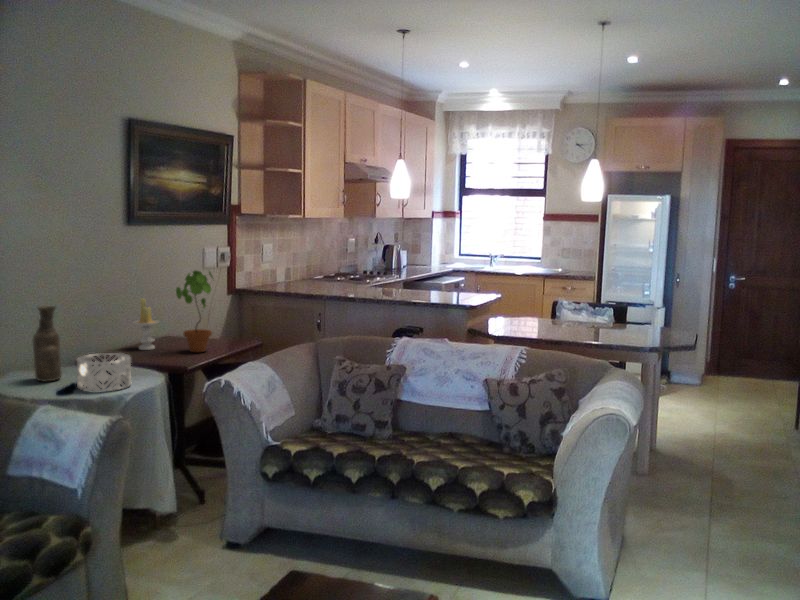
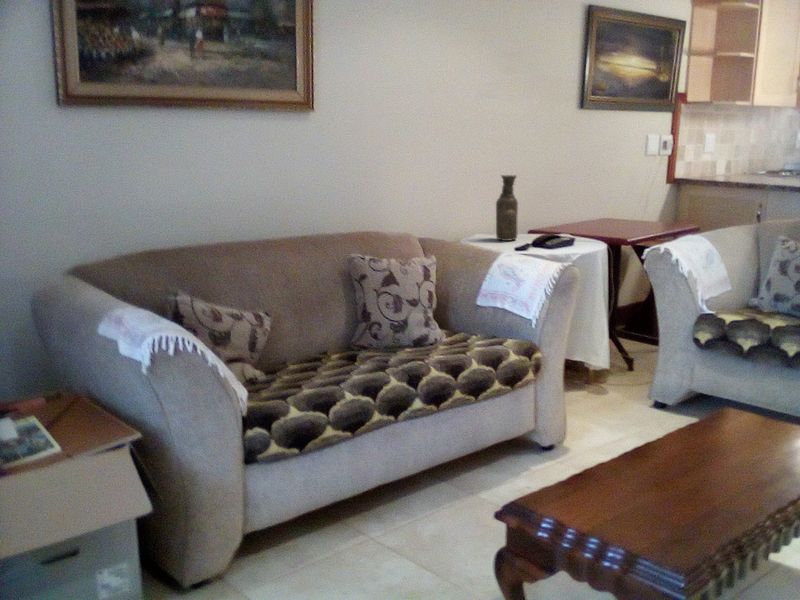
potted plant: present [176,271,213,352] -> none [620,150,657,229]
candle: present [133,298,159,350] -> none [578,177,602,225]
decorative bowl: present [77,353,131,392] -> none [531,218,578,250]

